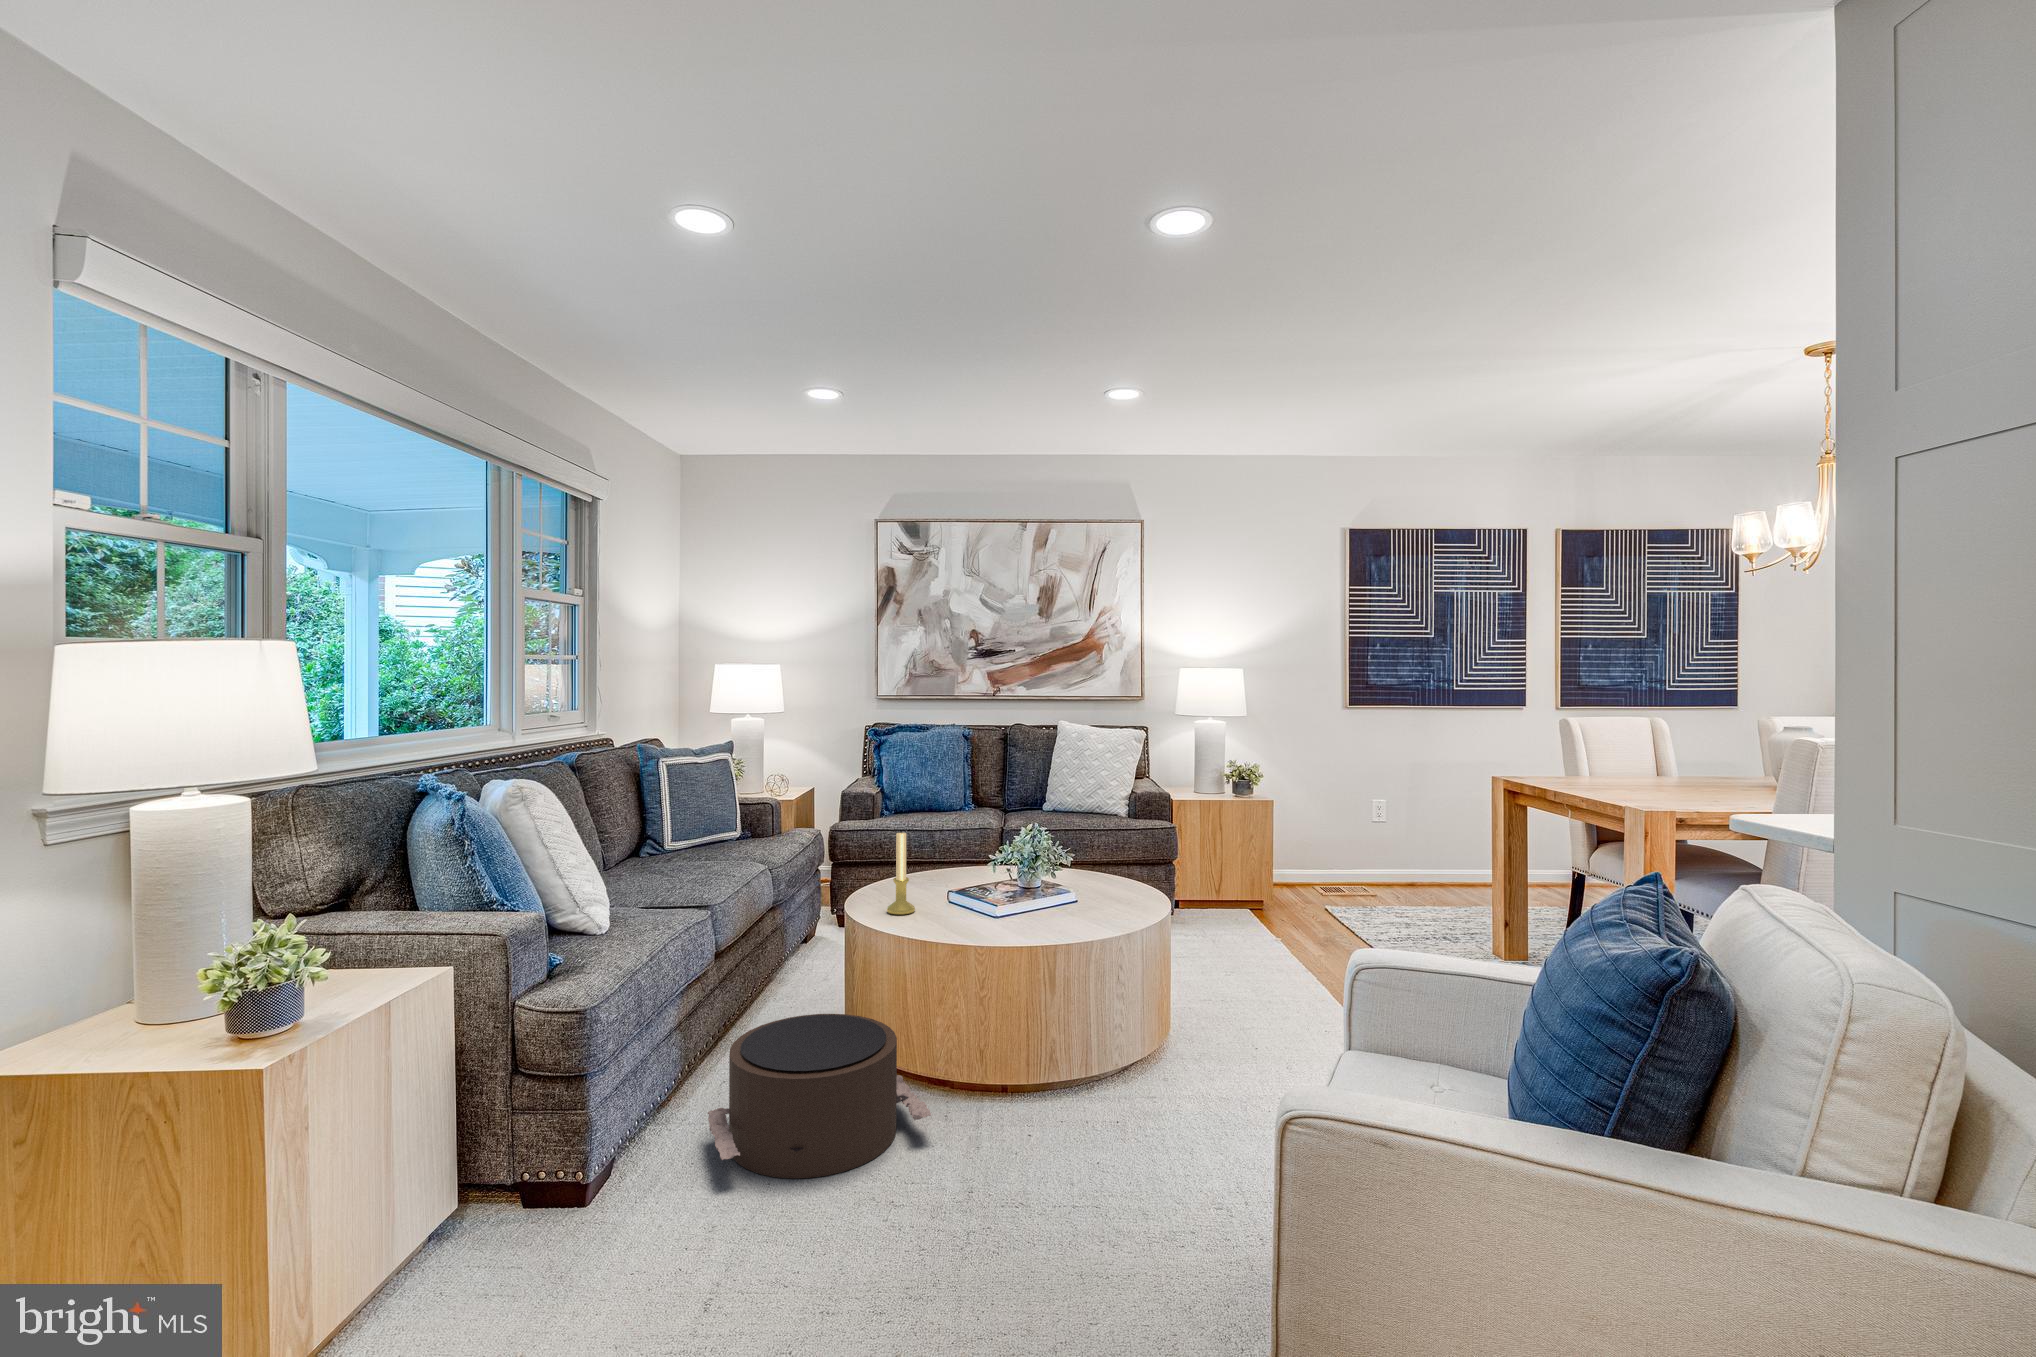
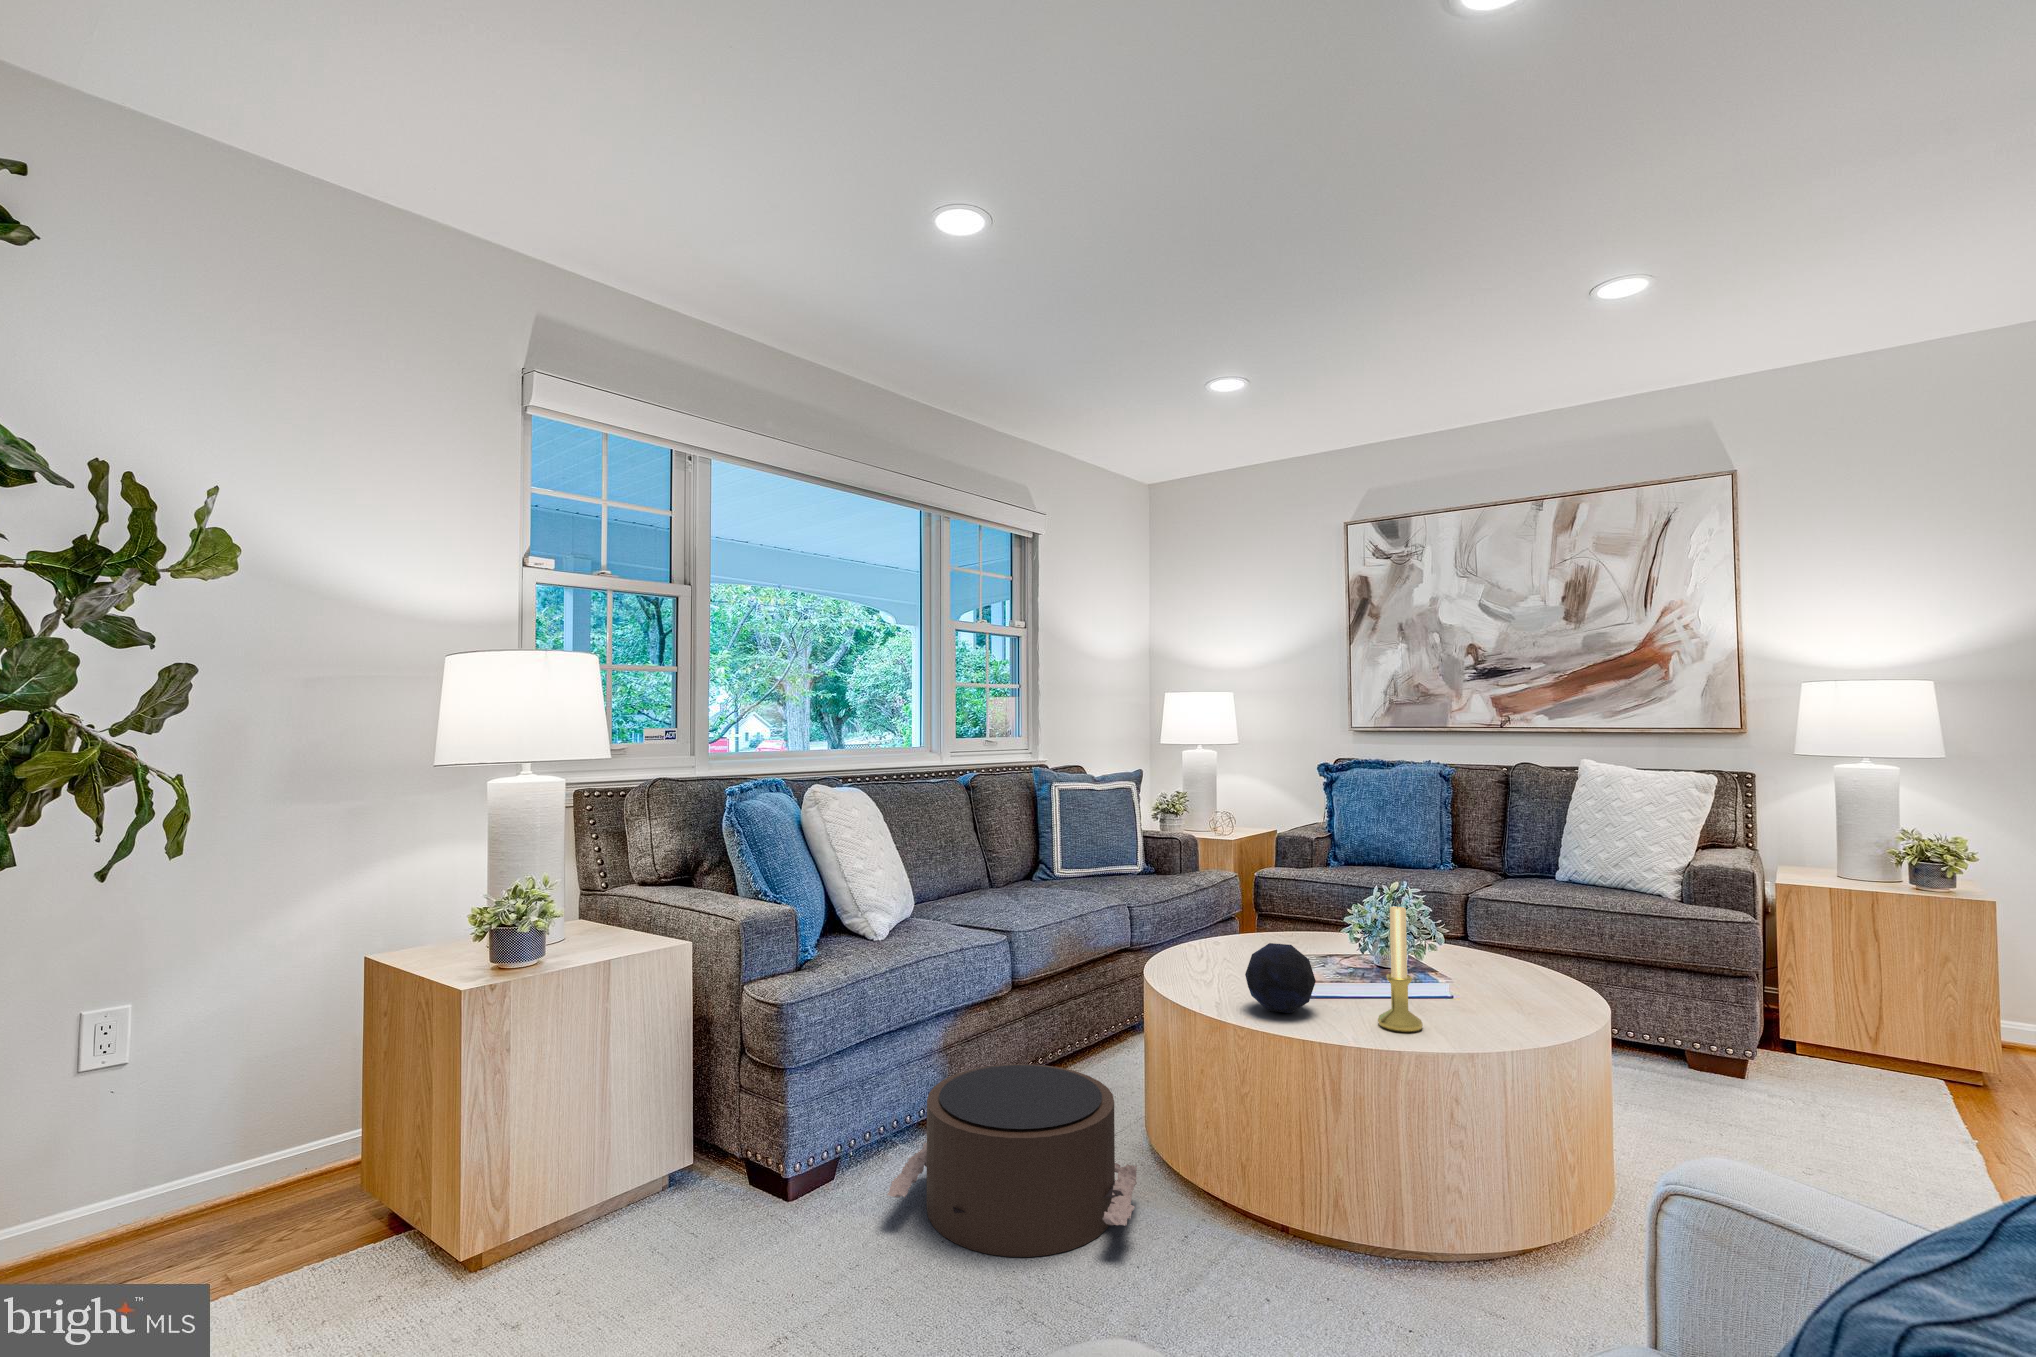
candle holder: present [887,831,915,915] -> present [1378,904,1423,1032]
decorative orb: none [974,879,1024,931] -> present [1245,943,1316,1013]

